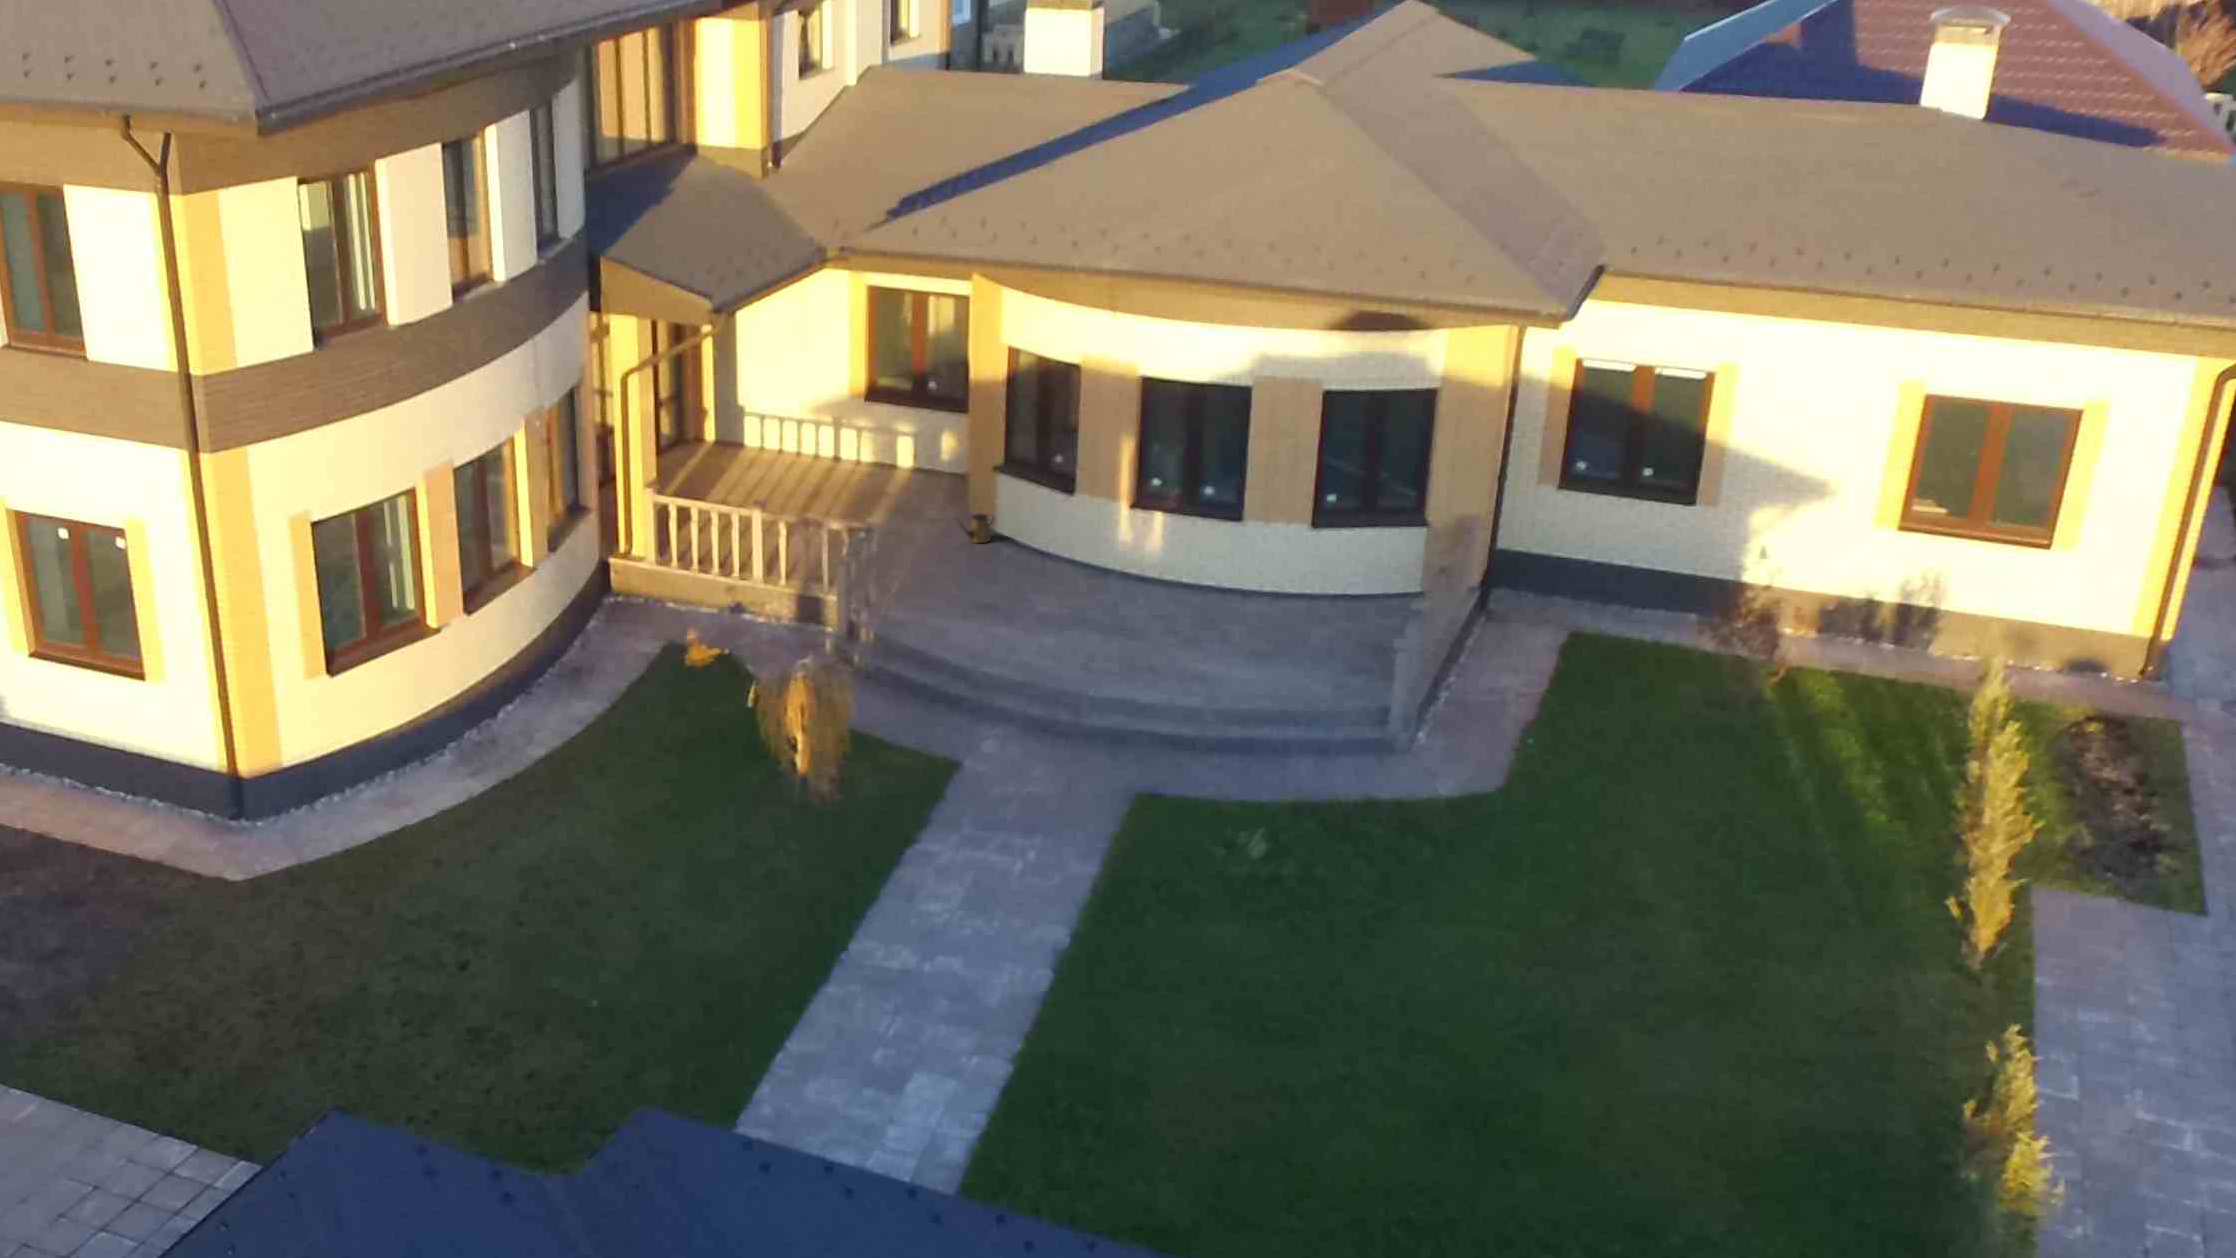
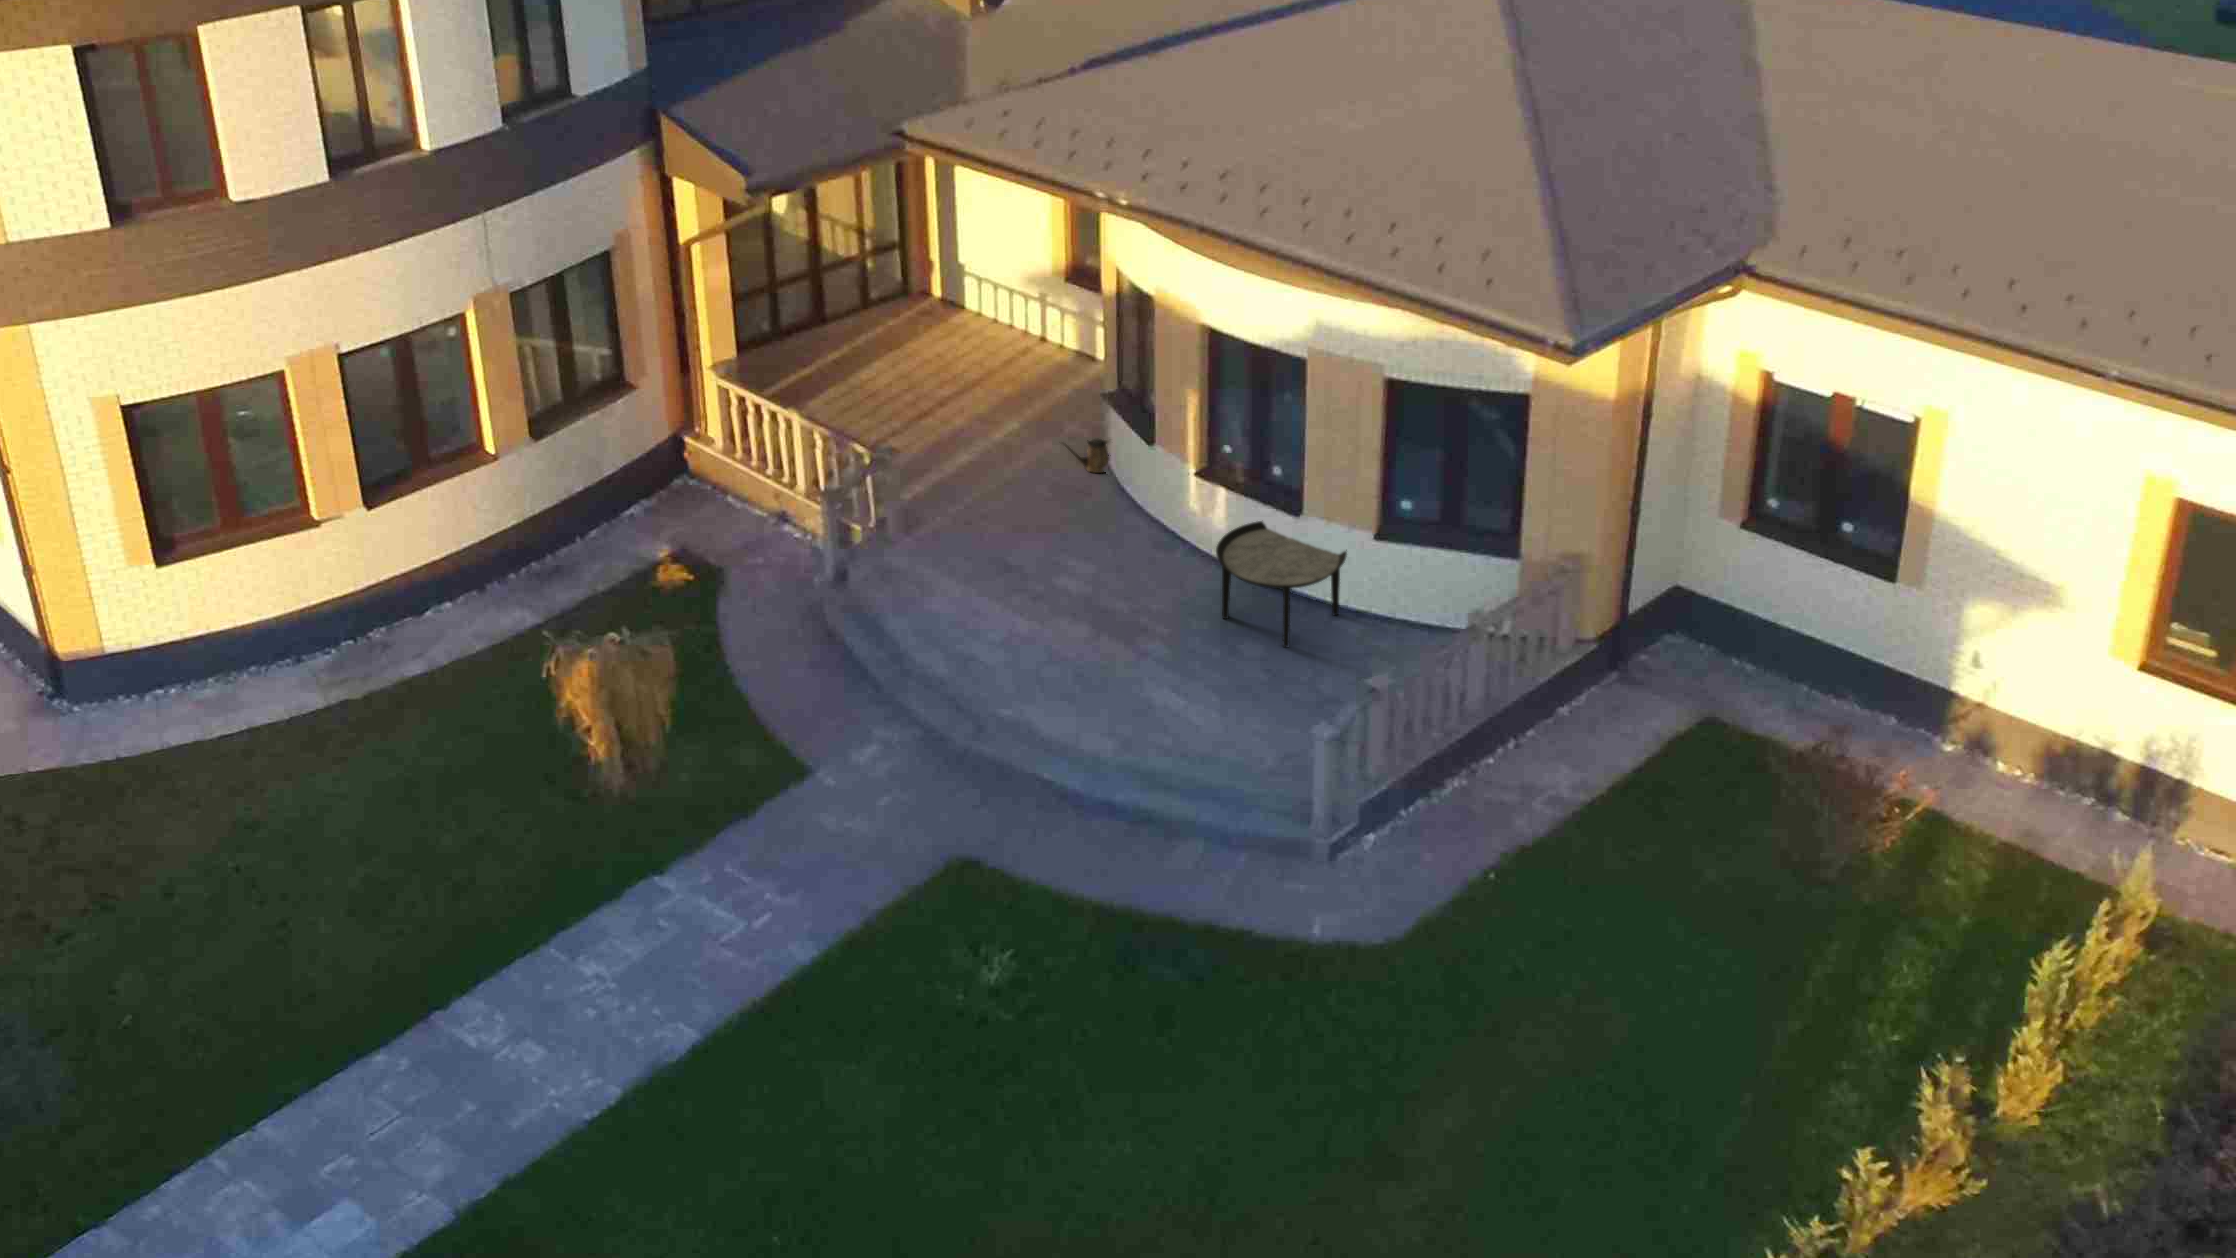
round table: none [1181,535,1292,631] -> present [1216,521,1347,647]

